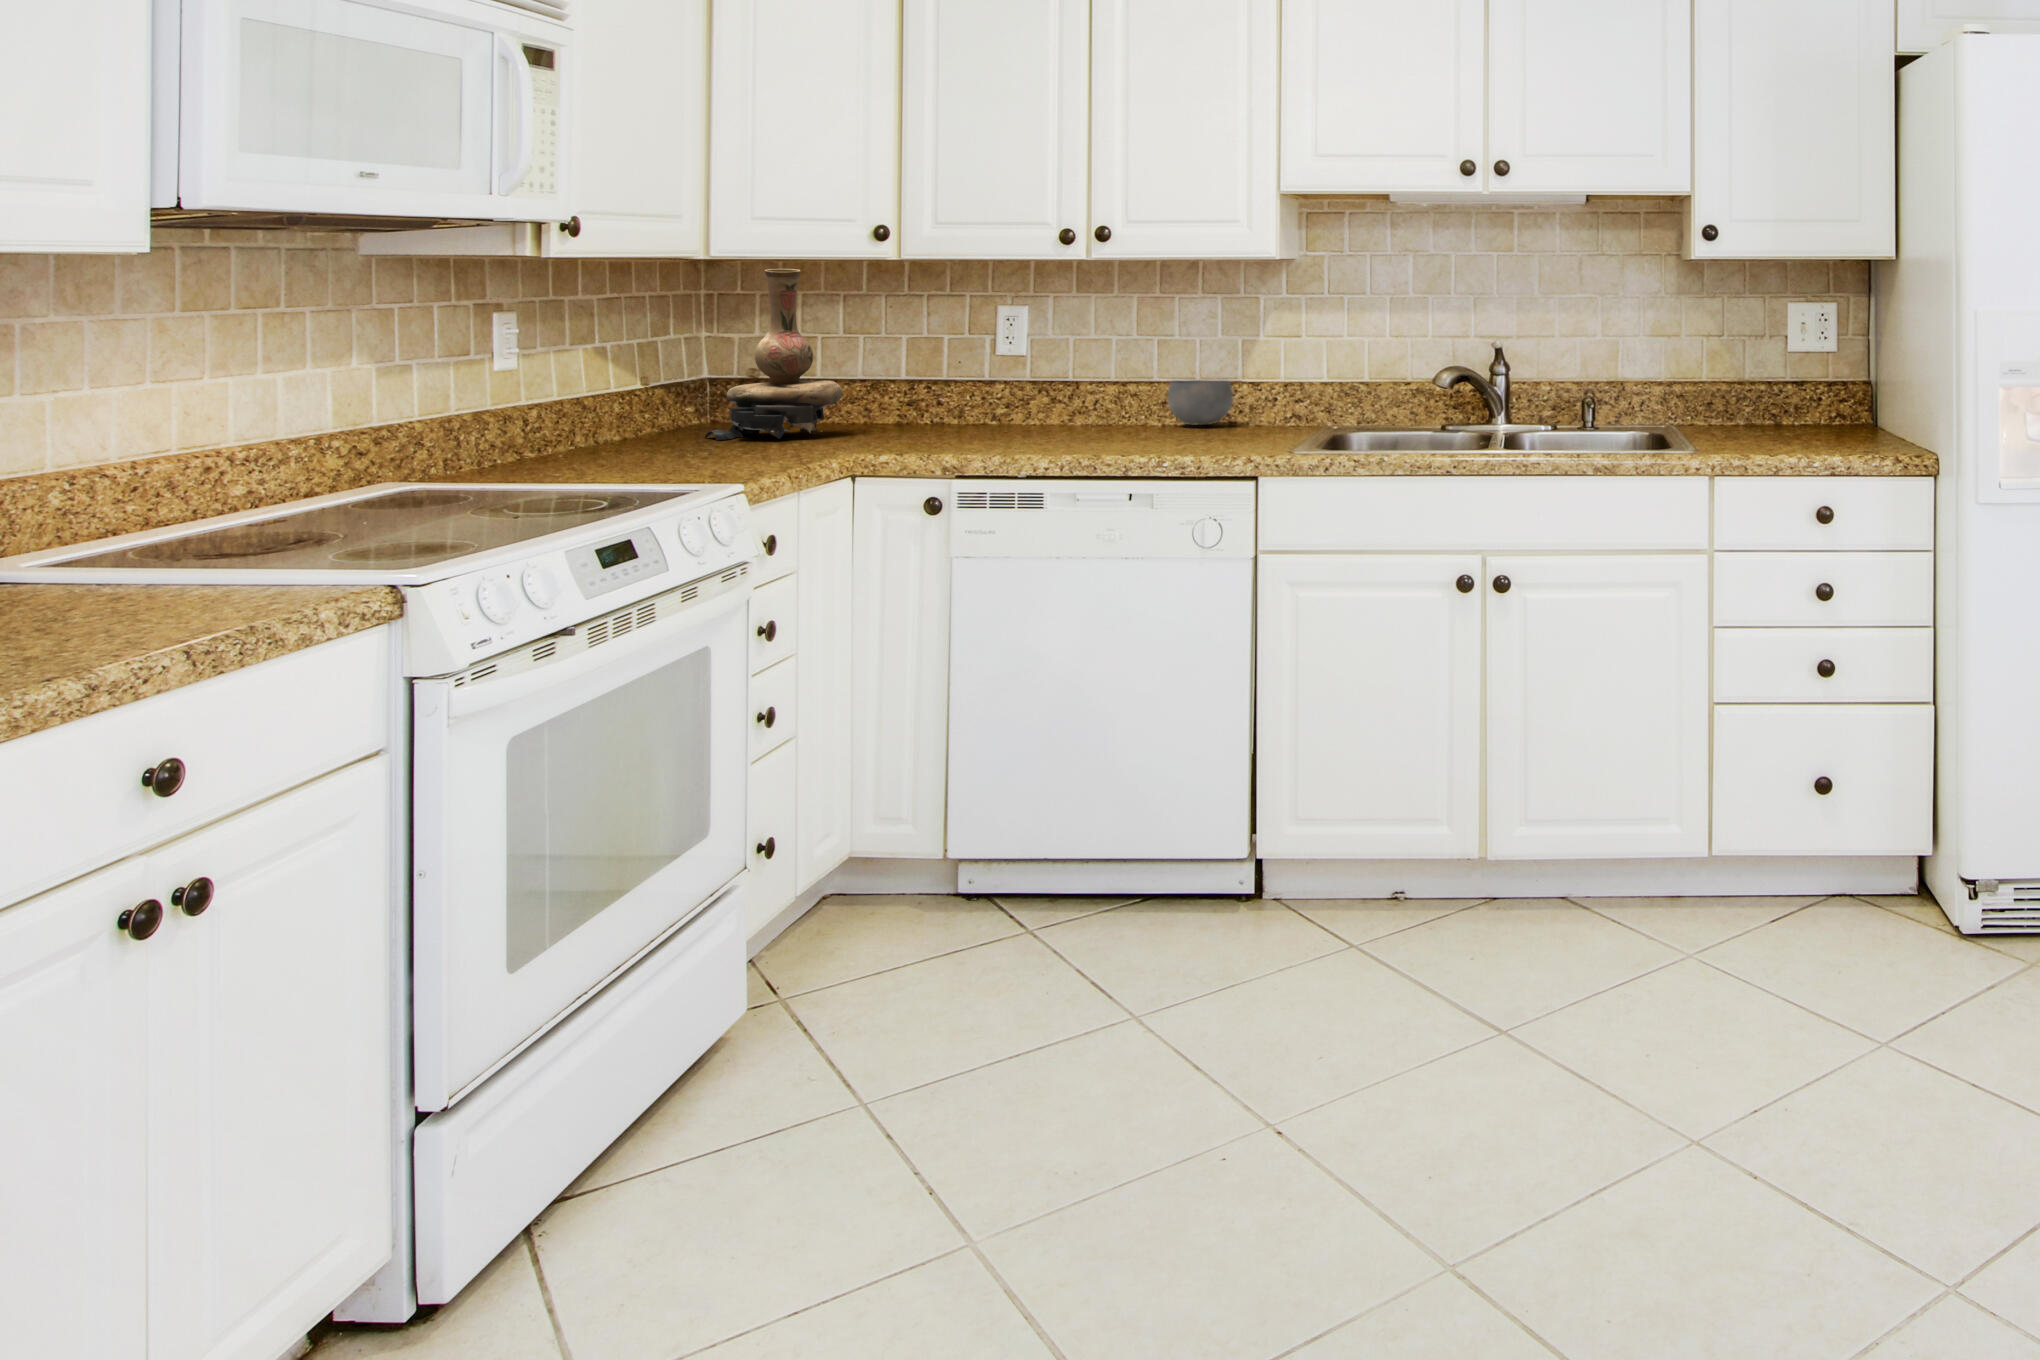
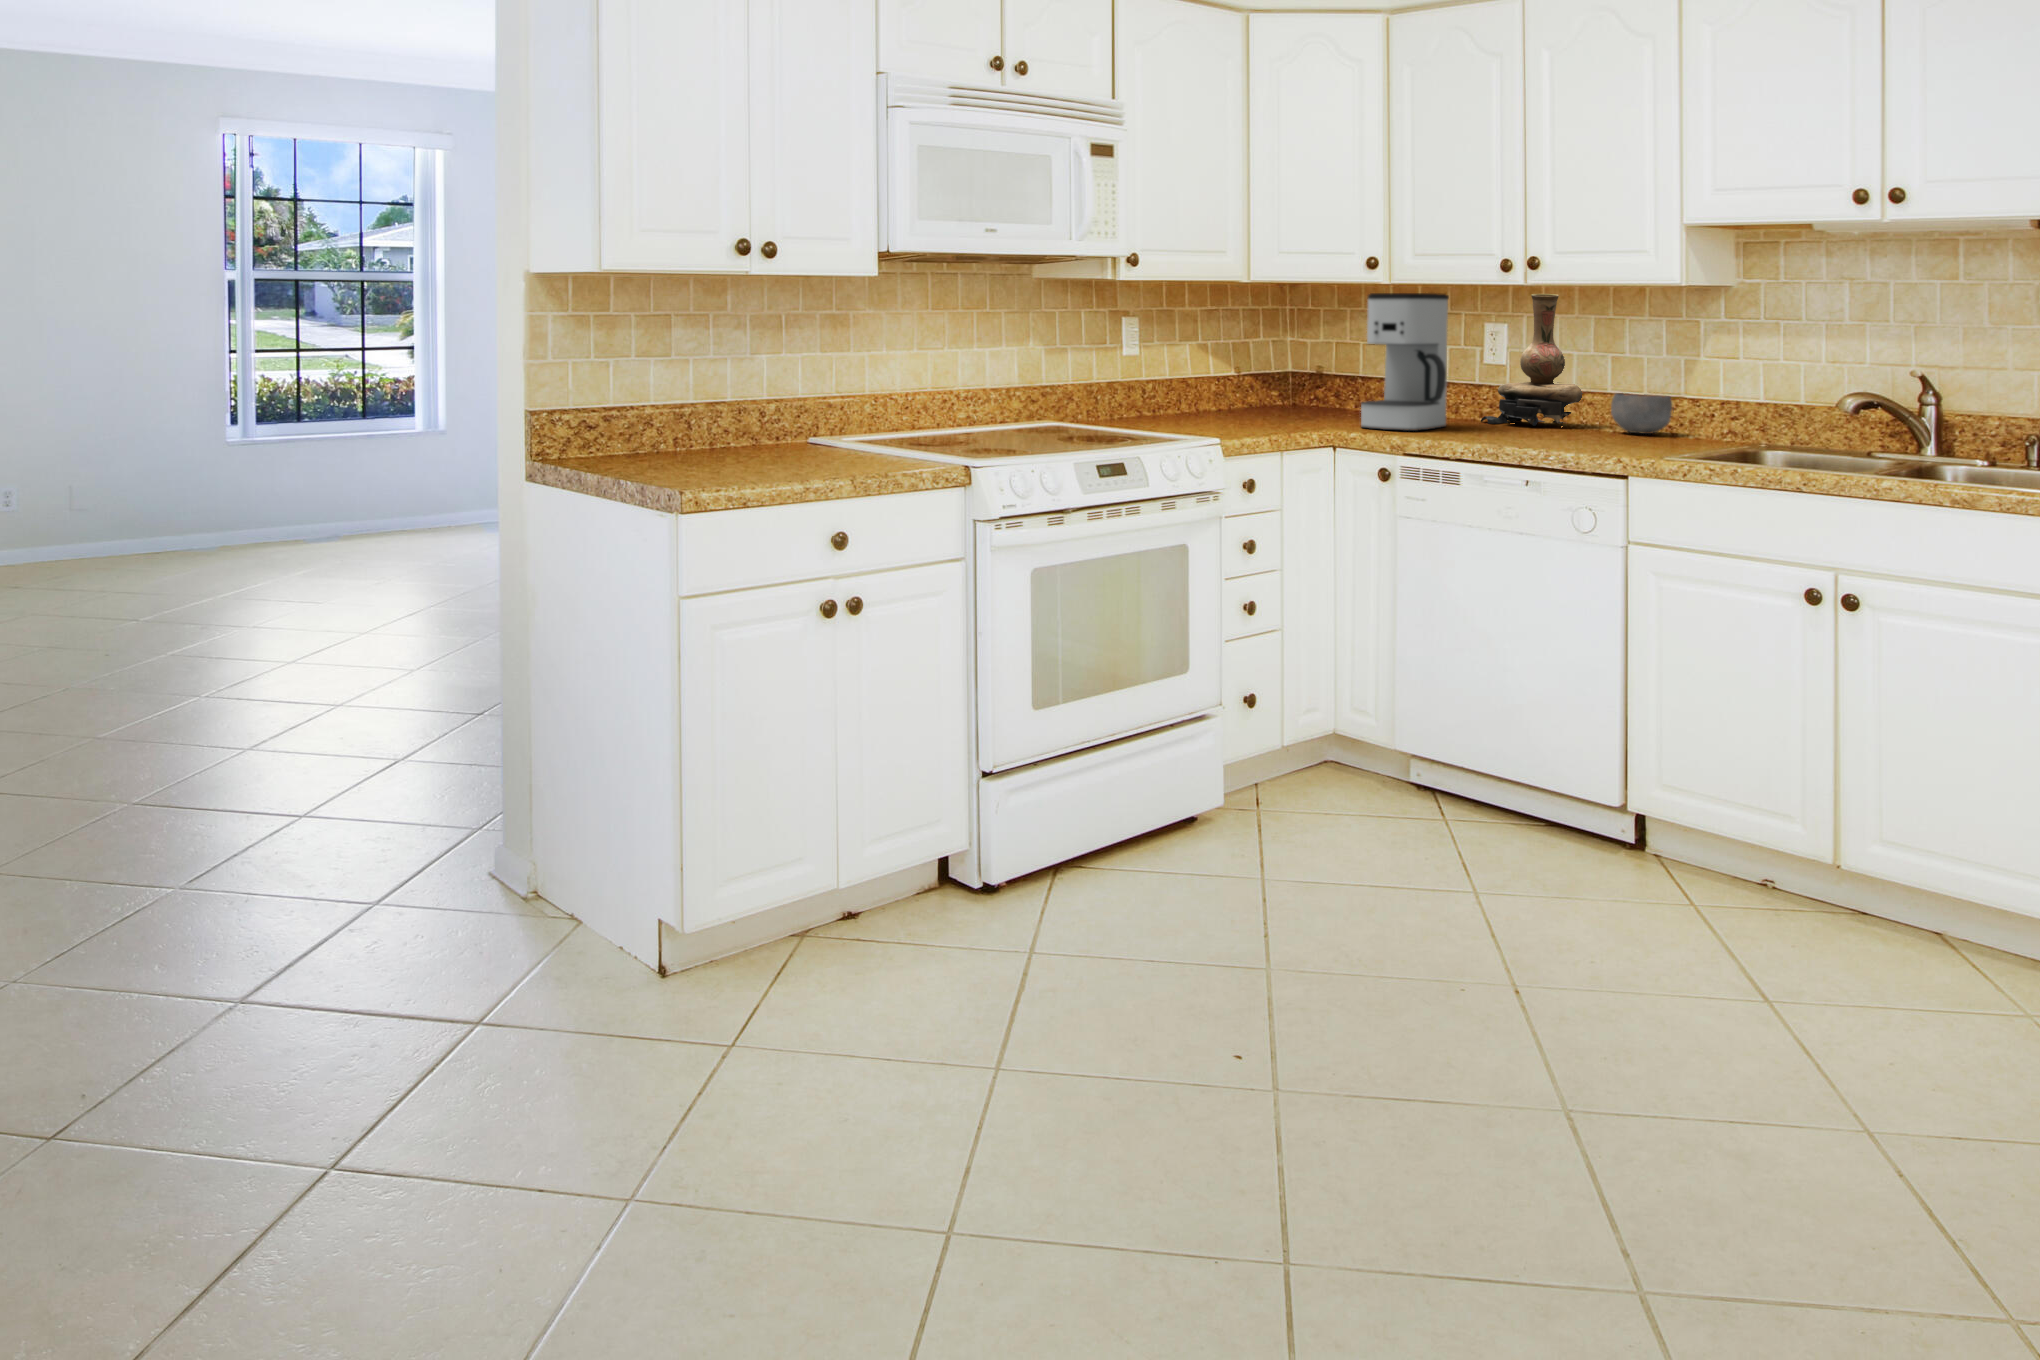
vase: present [705,269,843,440] -> present [1481,294,1583,426]
coffee maker: none [880,269,989,448] -> present [1361,293,1449,431]

